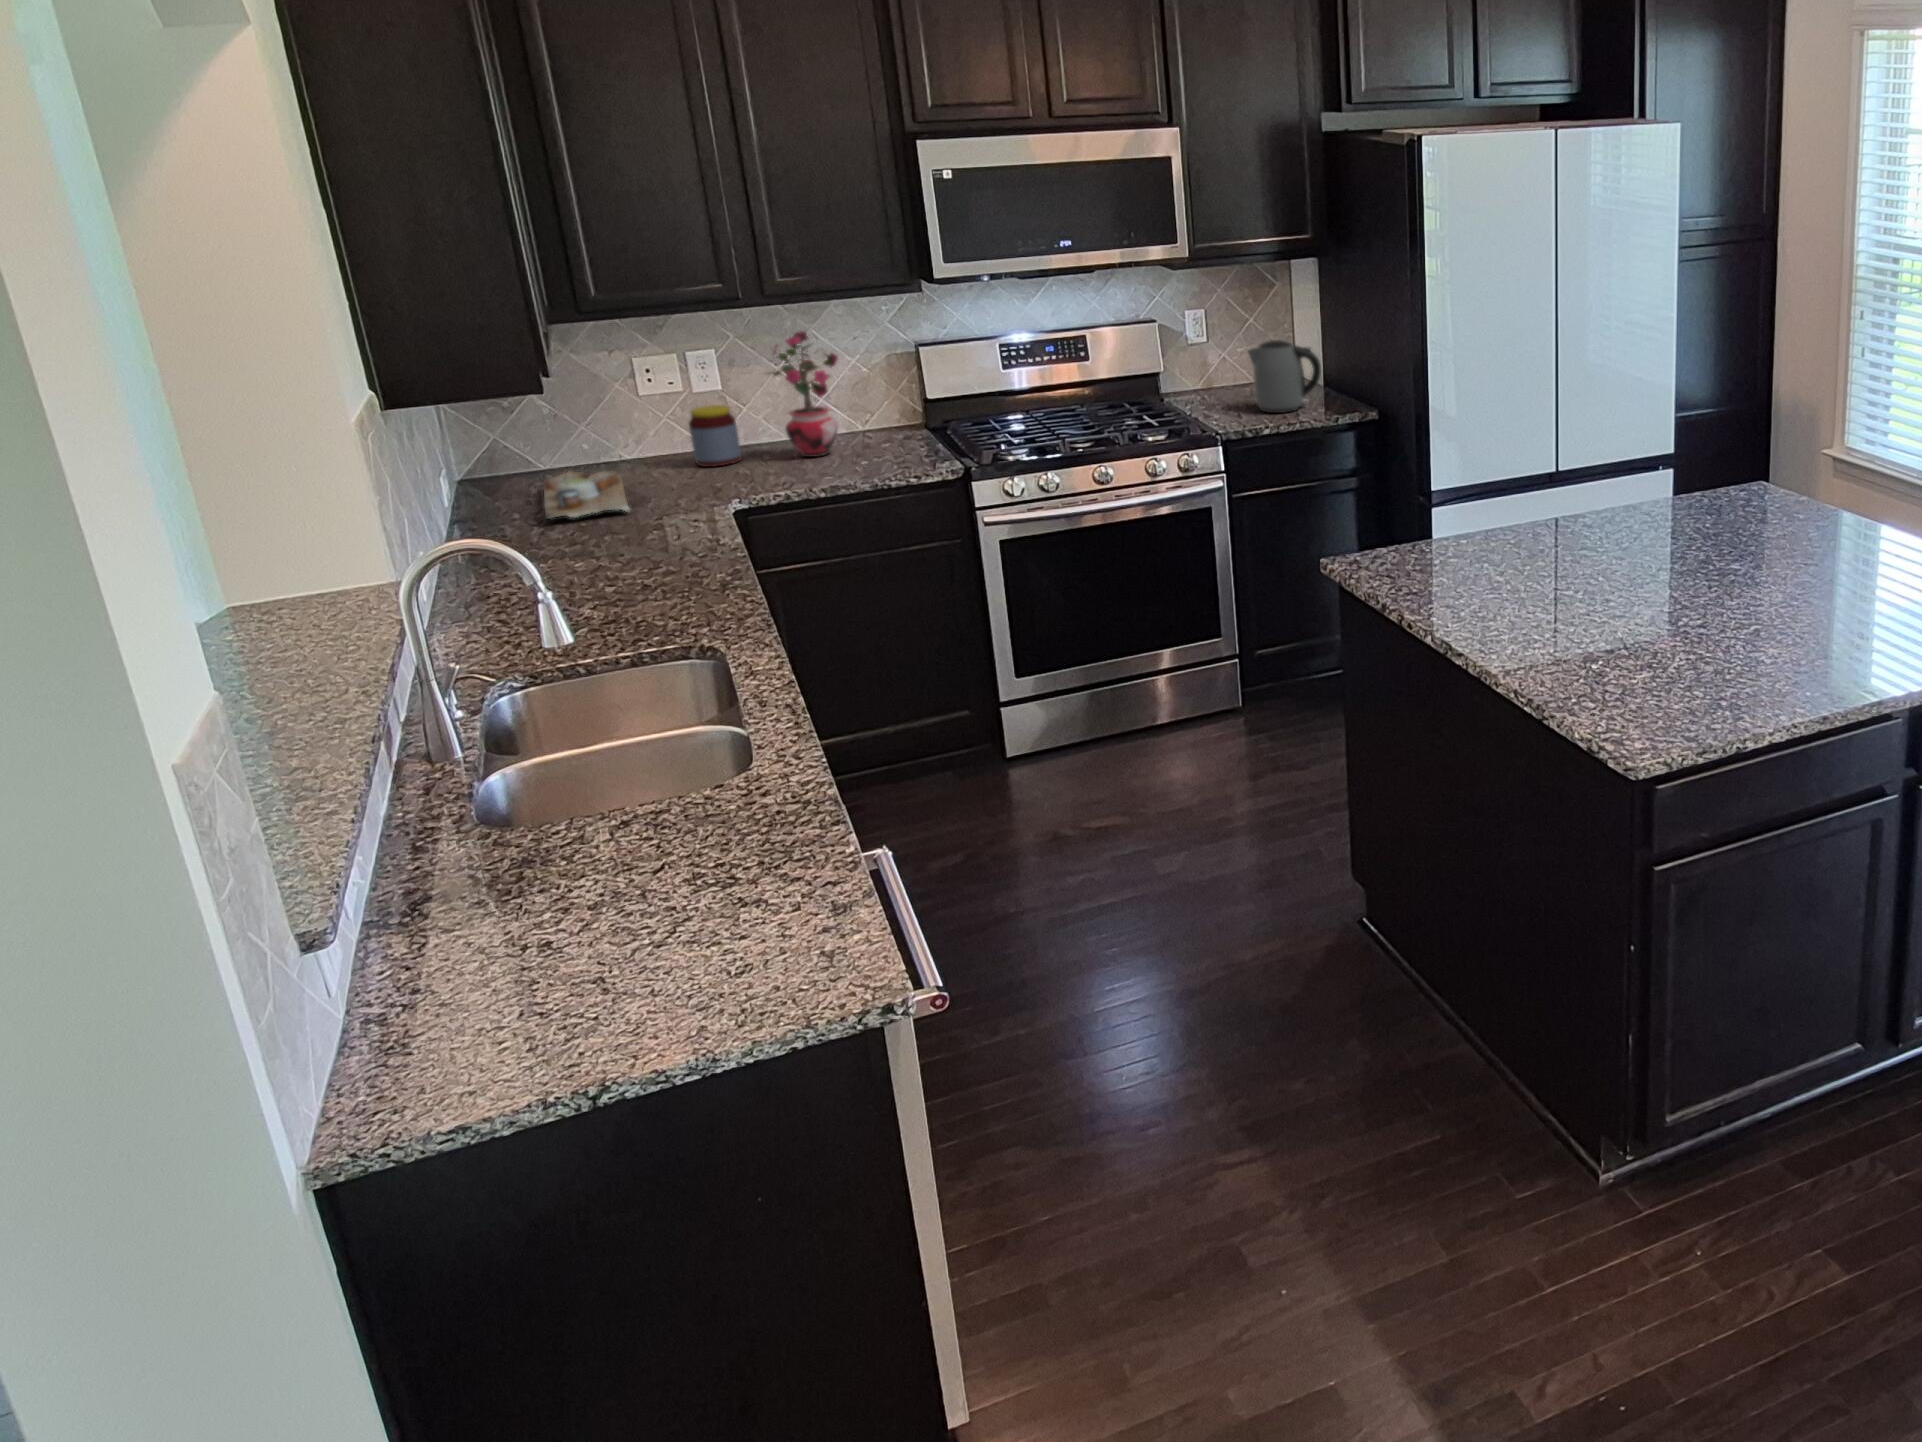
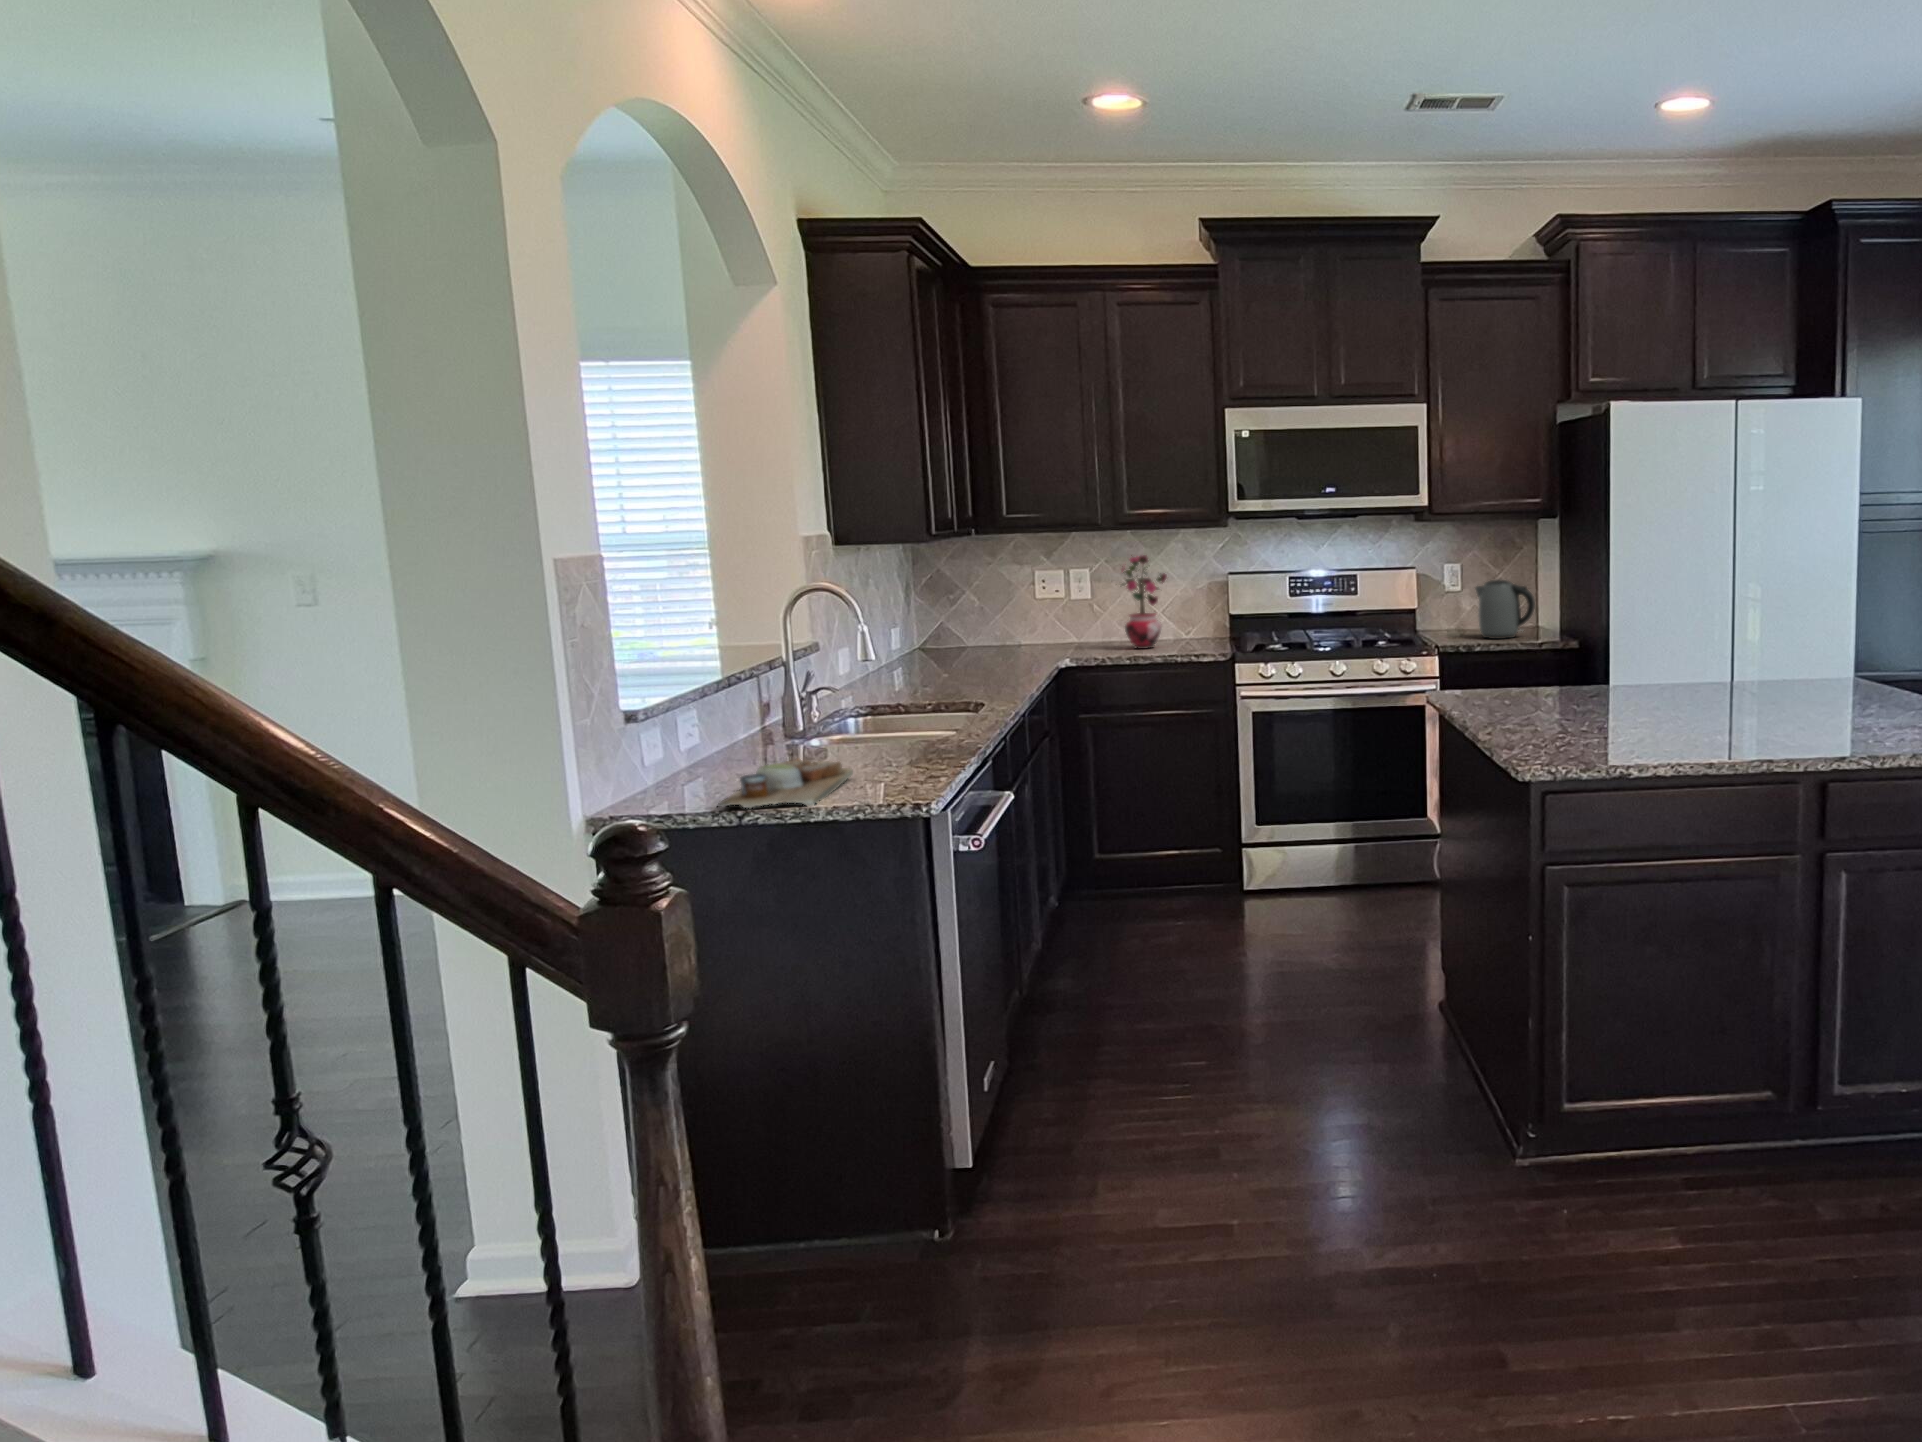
jar: present [689,405,742,467] -> none [1062,608,1096,650]
cutting board: present [544,471,630,519] -> present [718,759,853,808]

